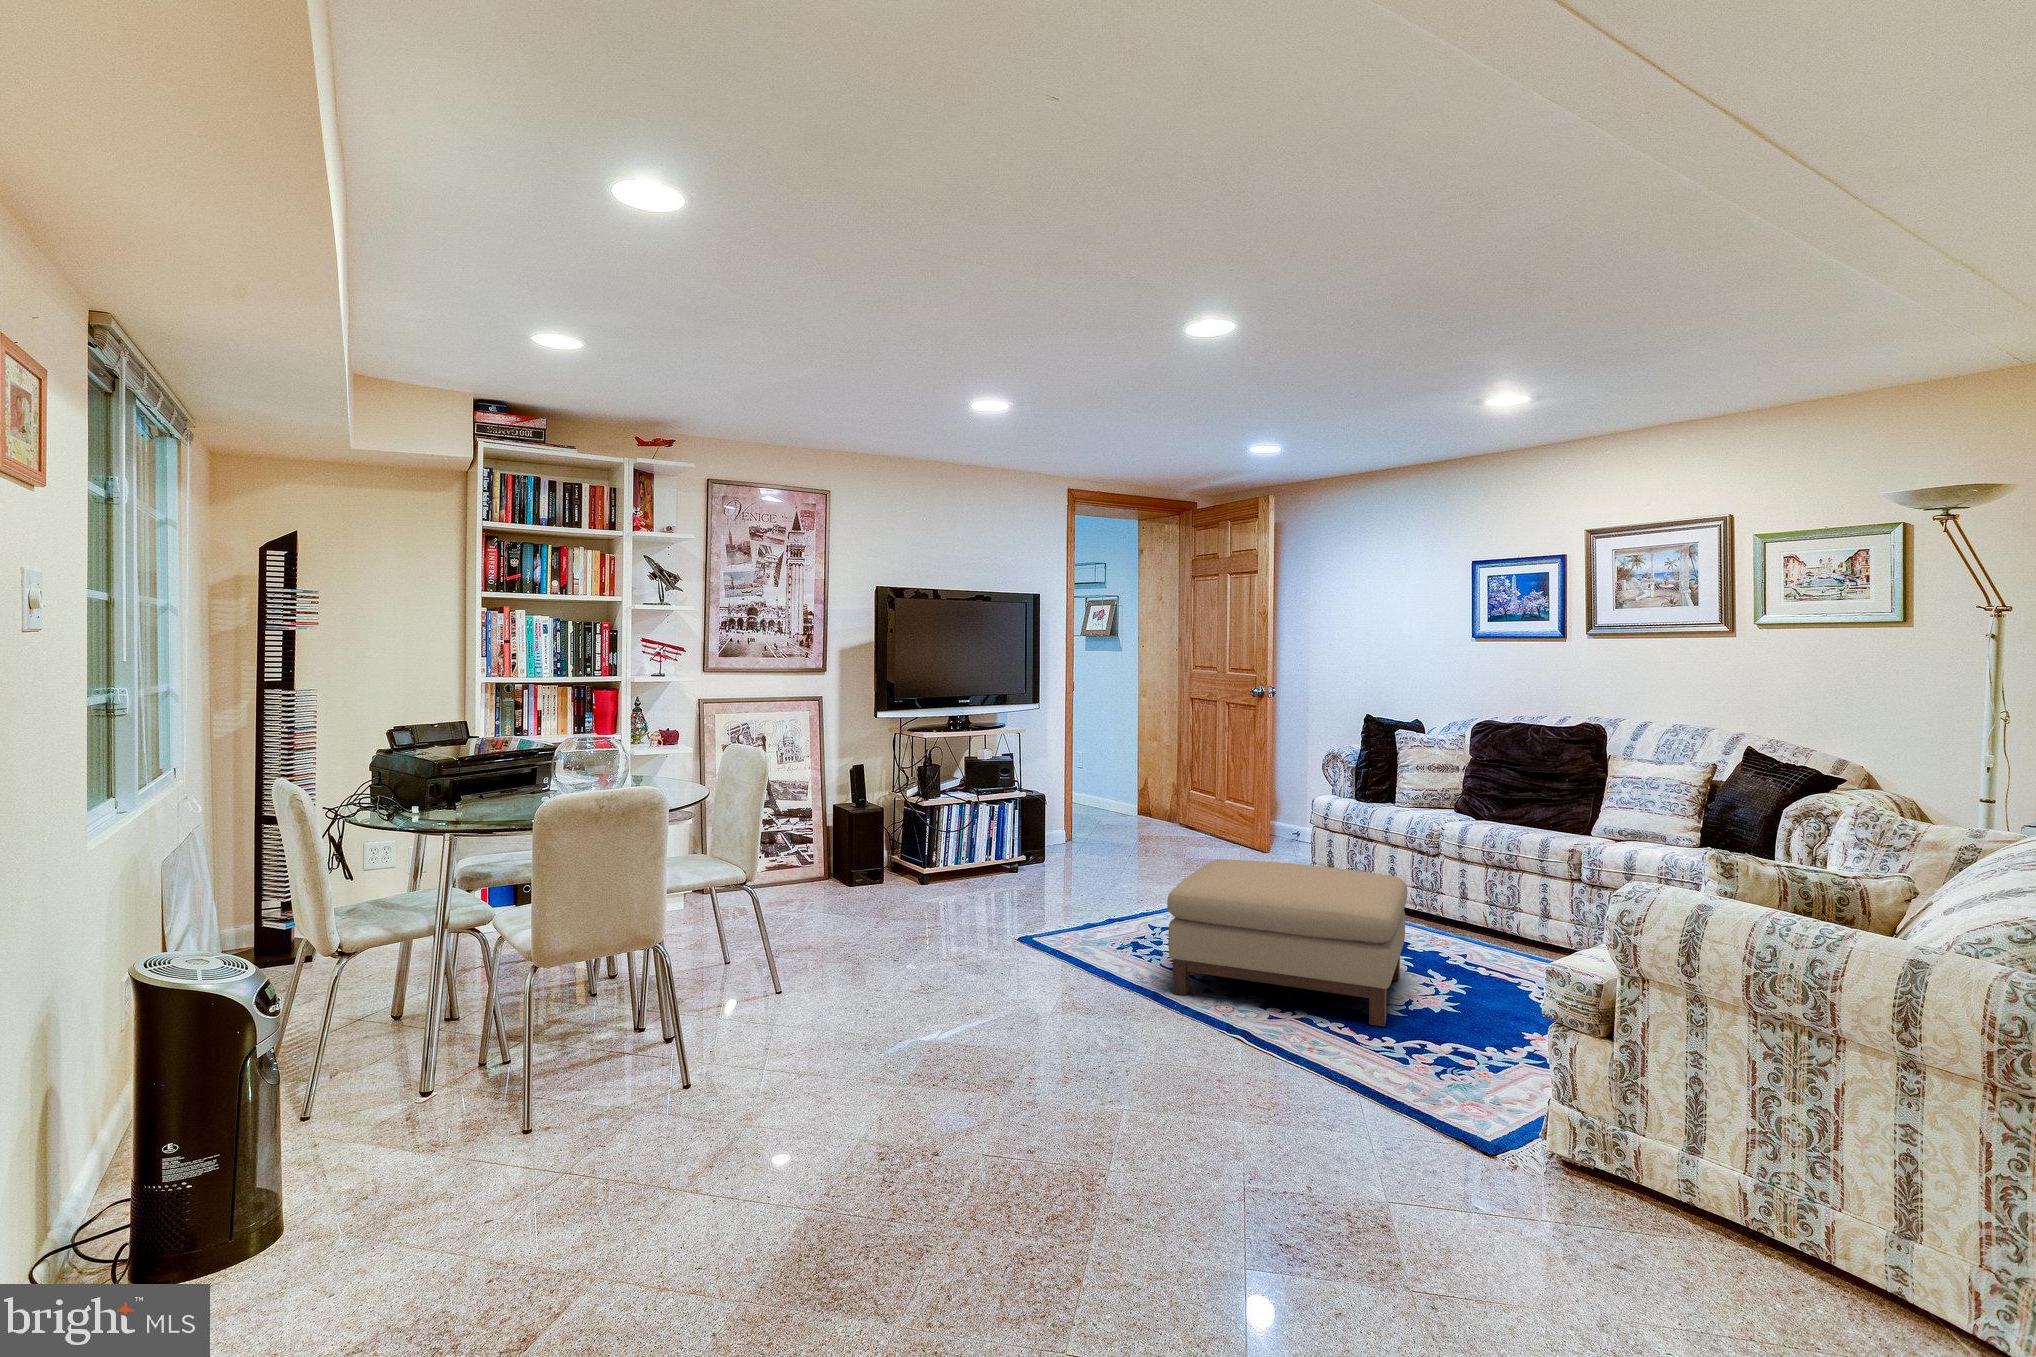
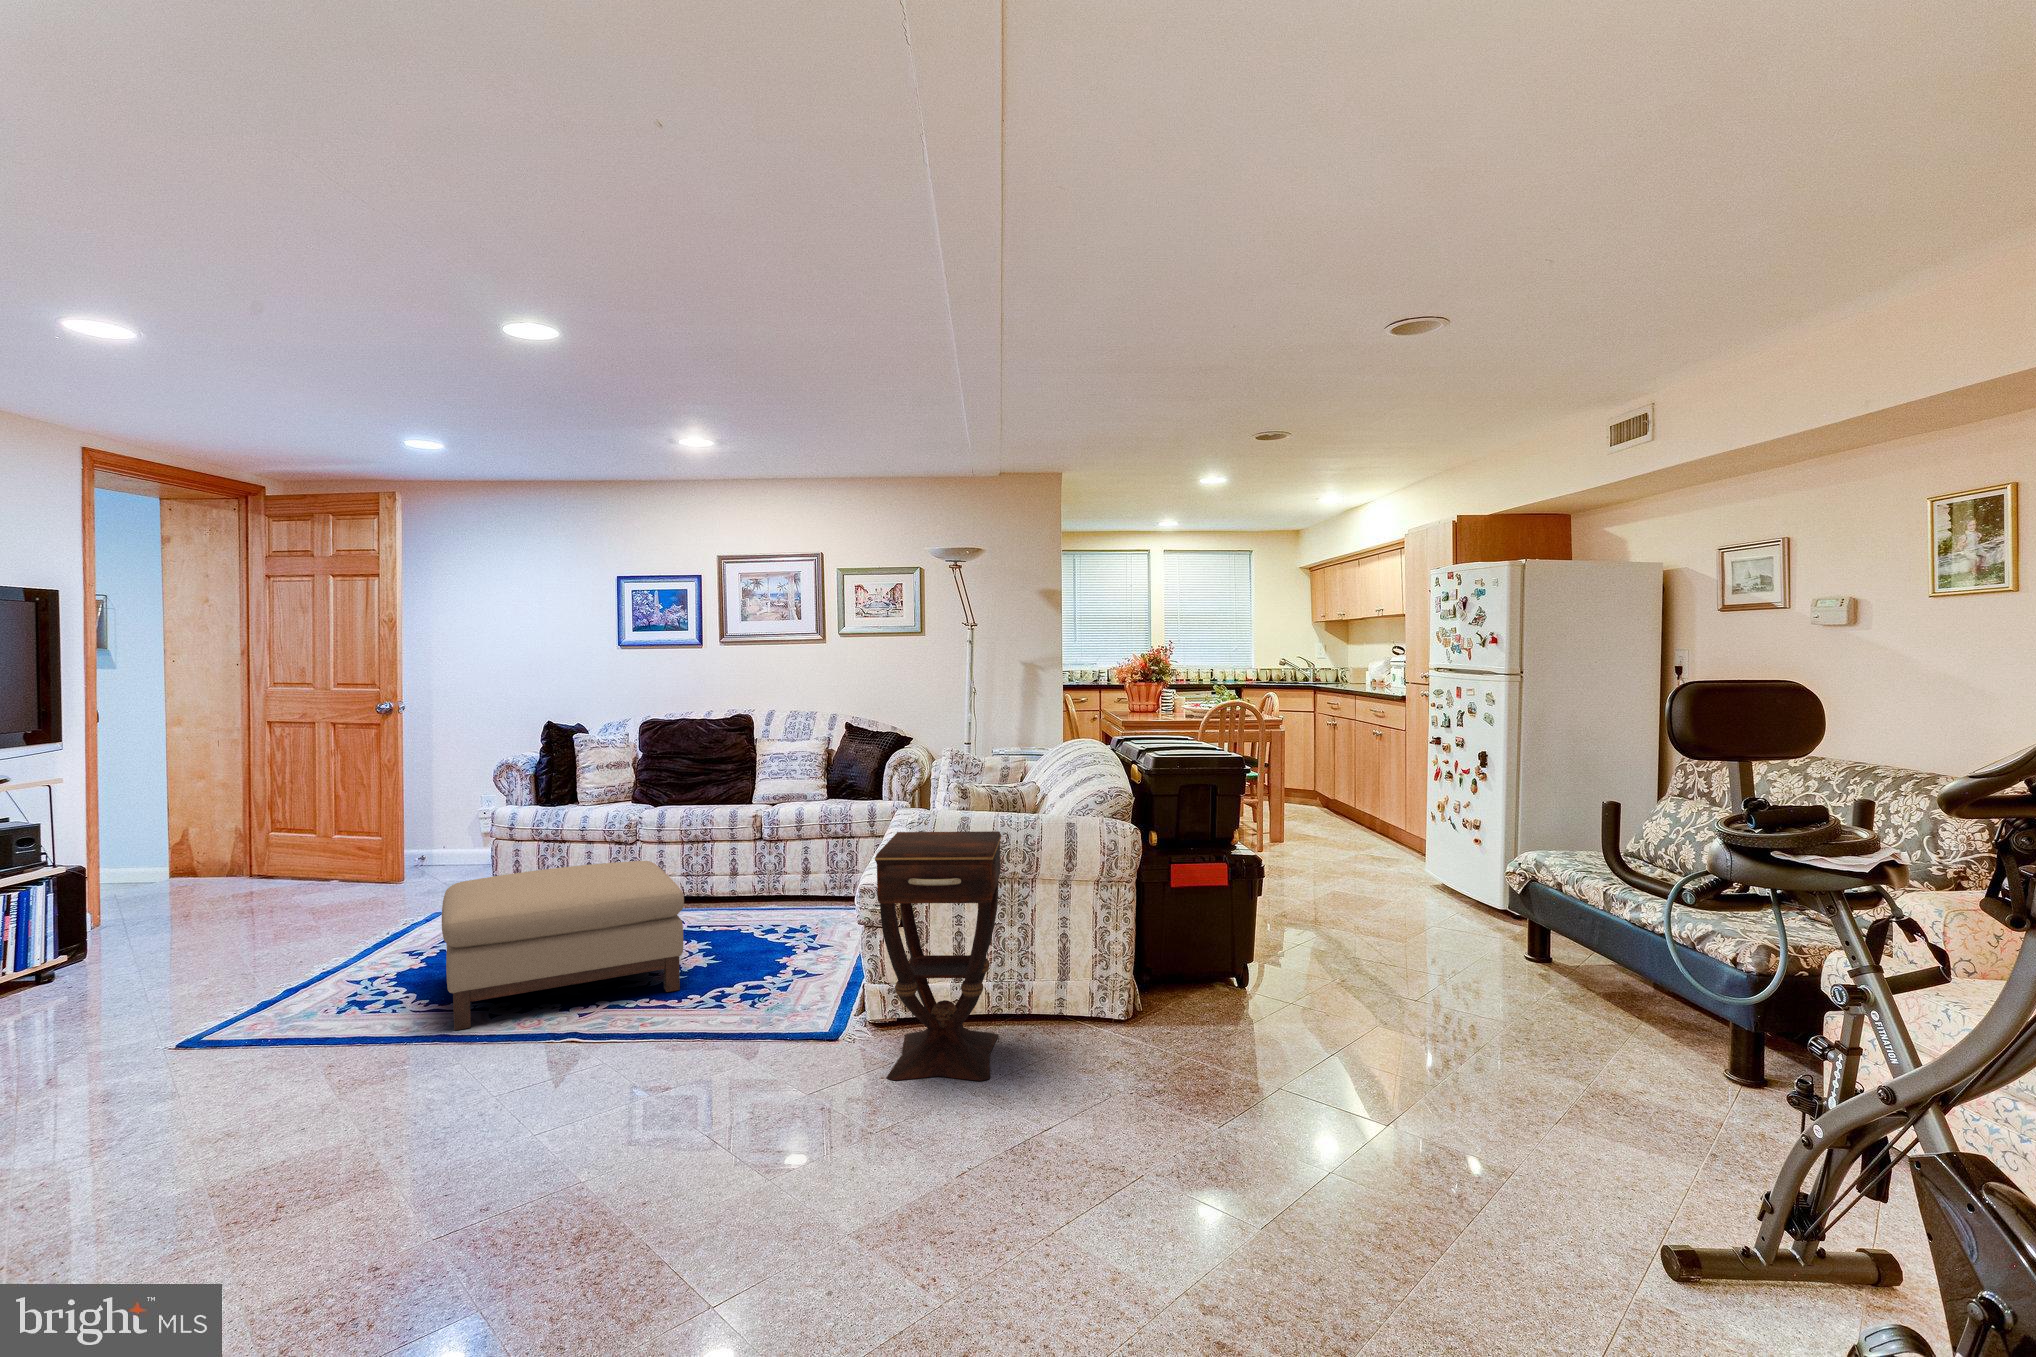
side table: none [1504,907,1763,1311] -> present [875,831,1001,1081]

